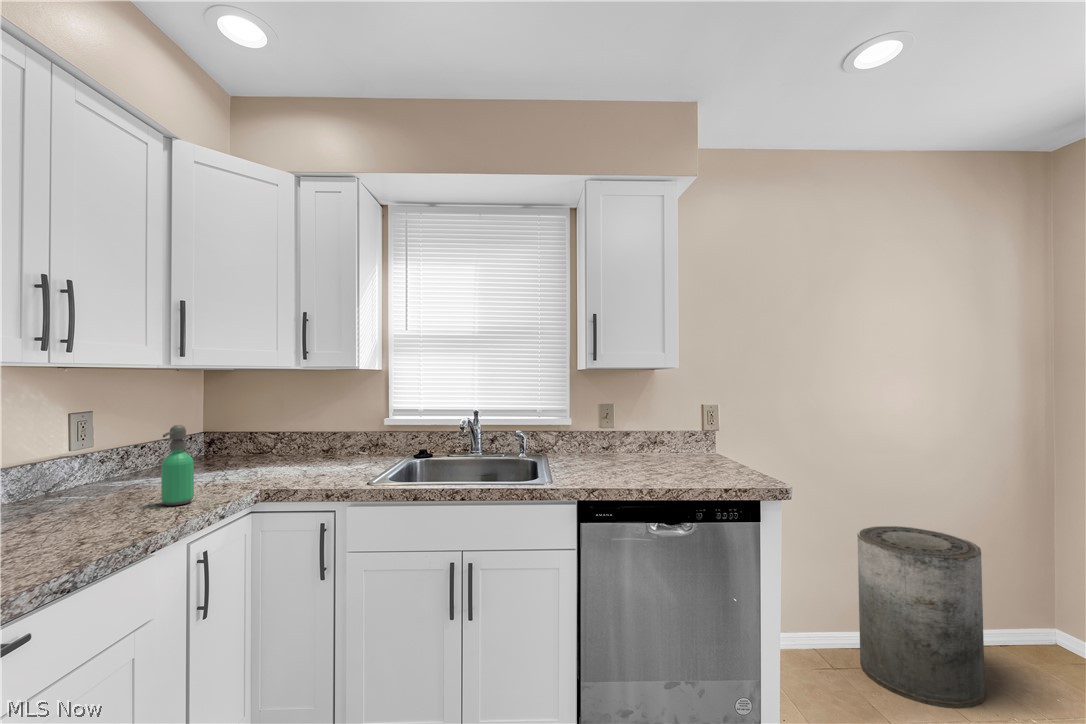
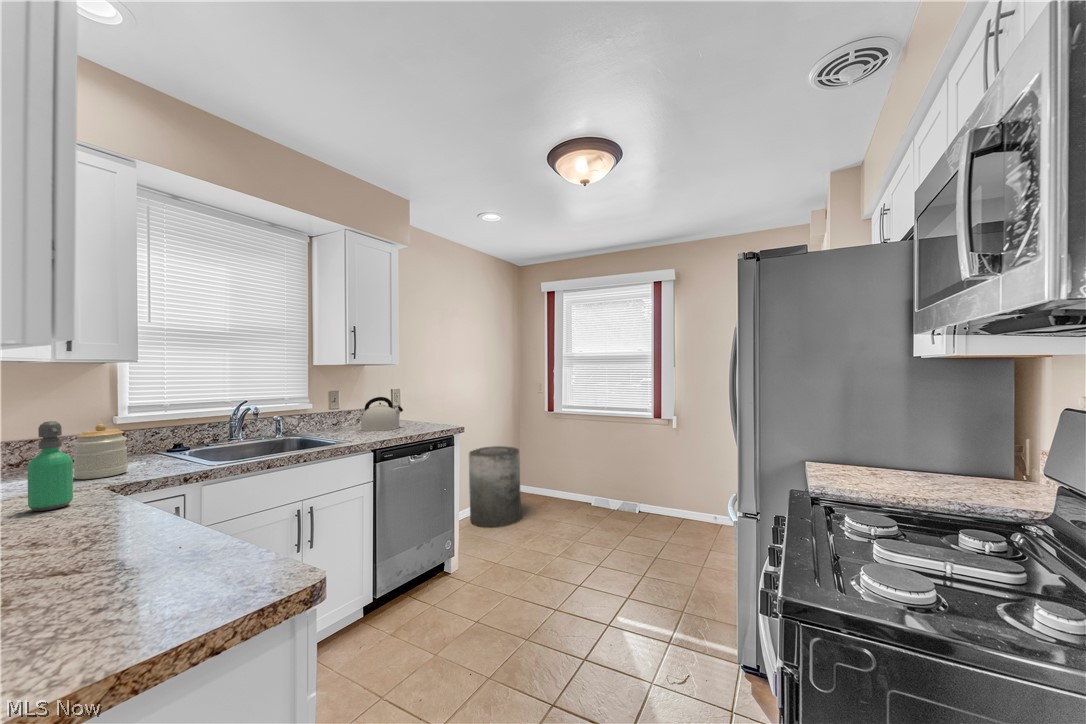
kettle: none [609,417,667,470] -> present [361,397,403,431]
jar: none [284,426,323,478] -> present [73,424,128,479]

